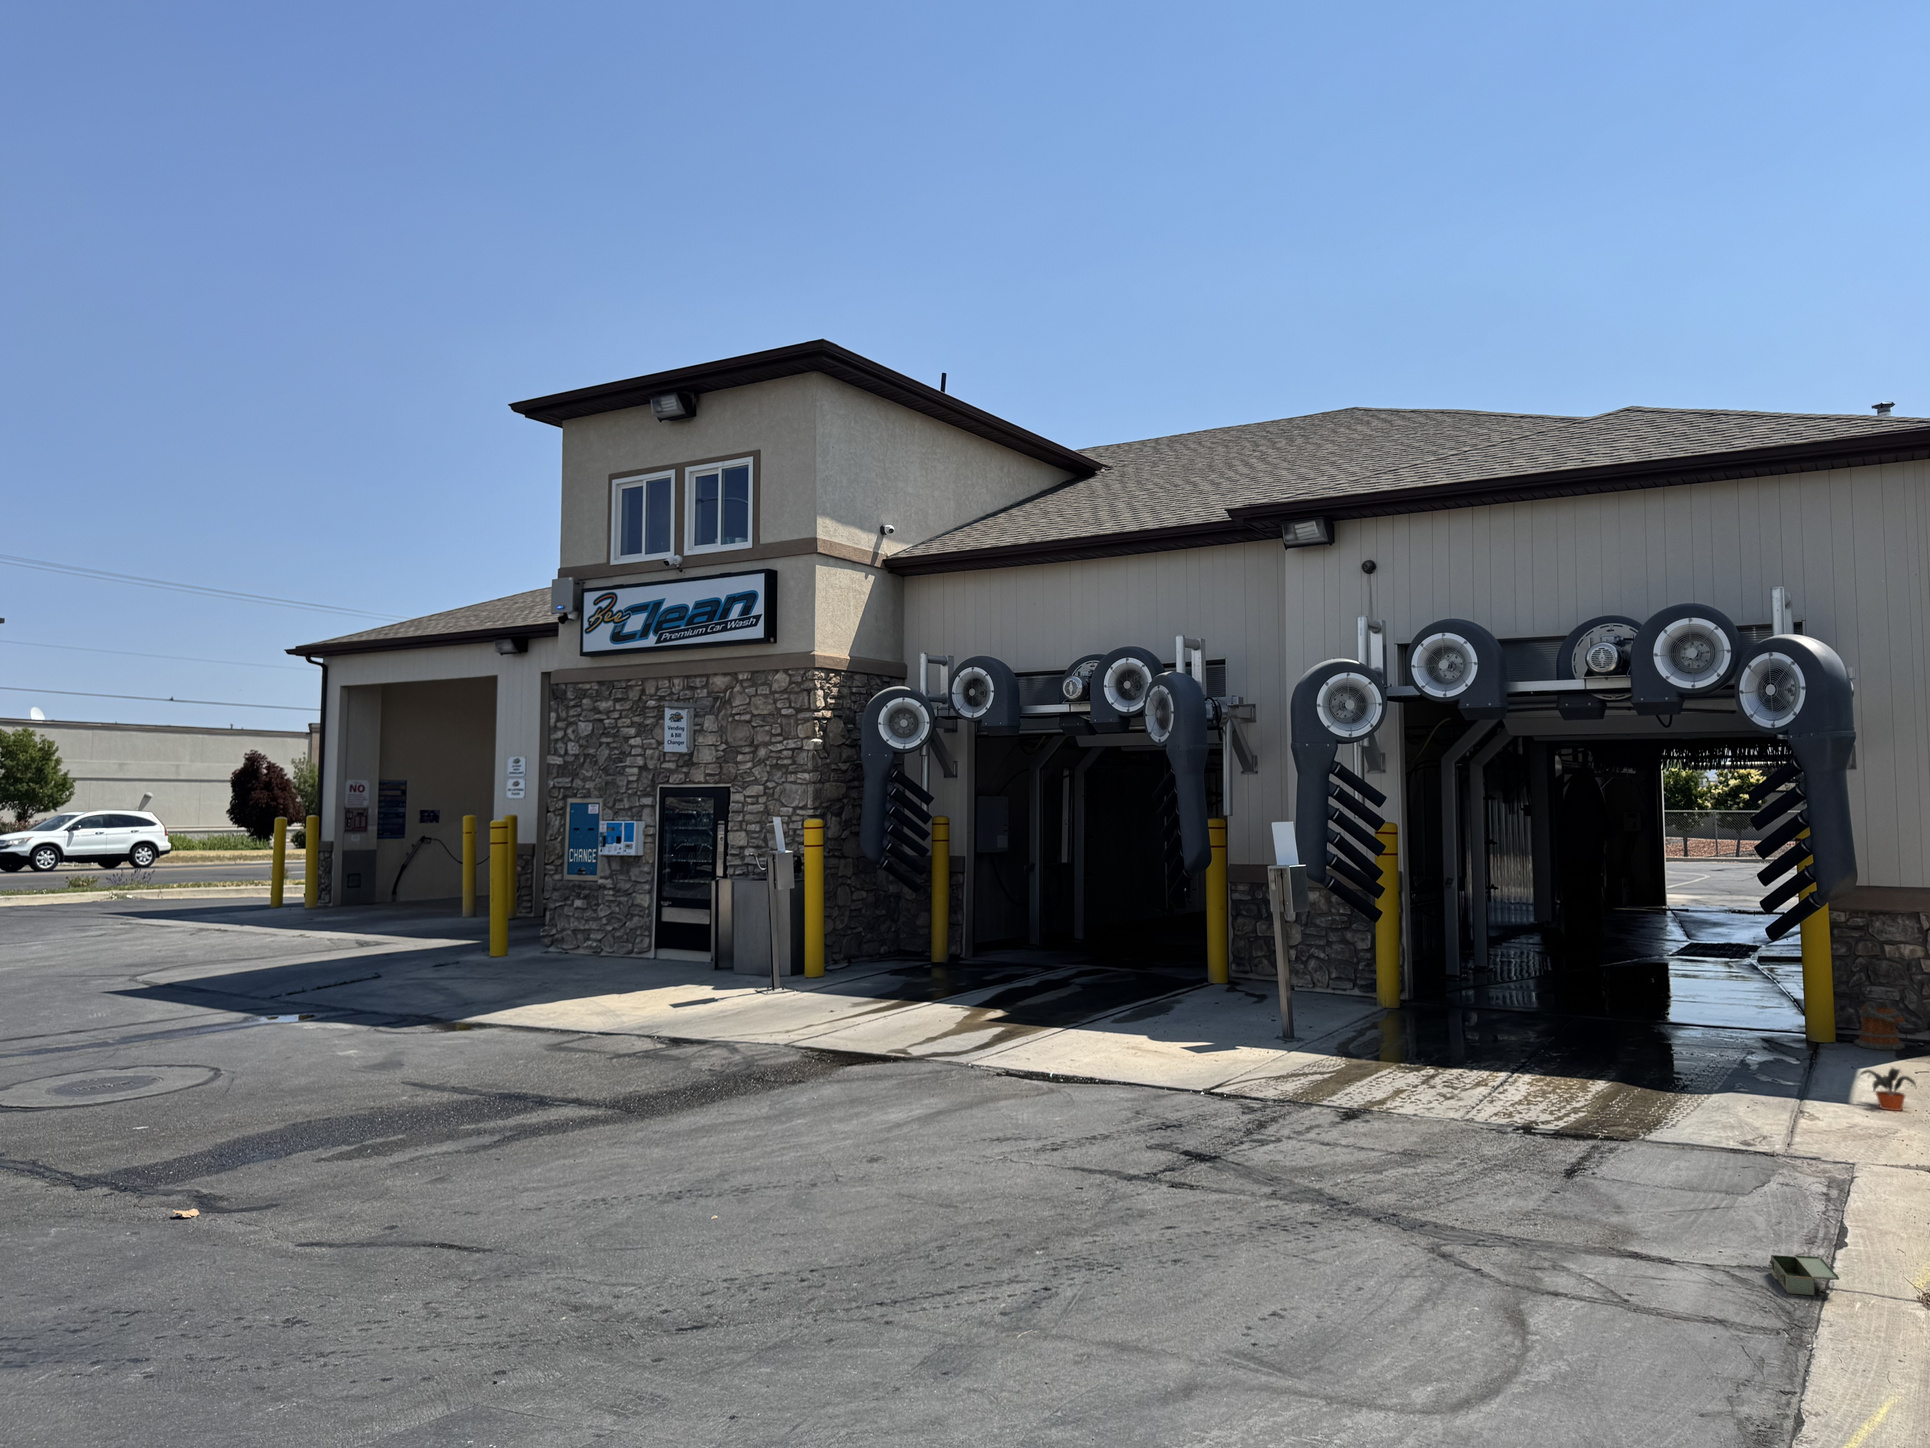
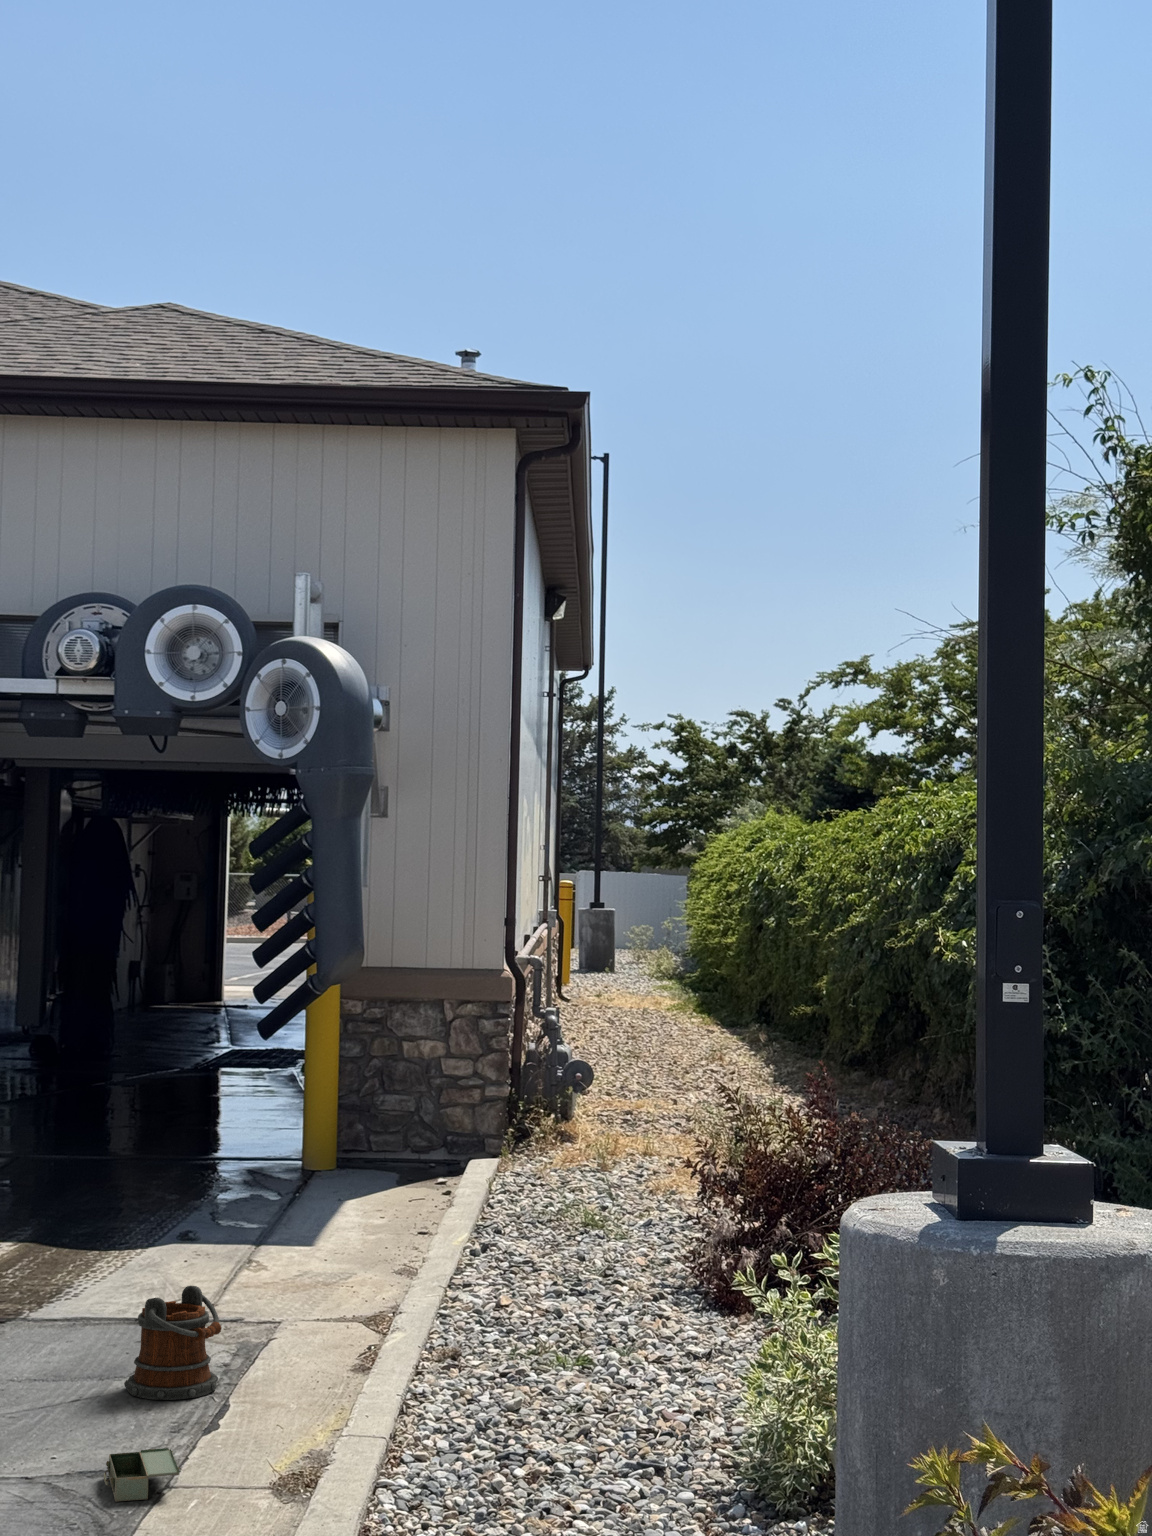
bucket: present [1855,1001,1904,1050] -> present [124,1286,221,1400]
potted plant: present [1860,1068,1916,1111] -> none [328,1195,392,1250]

